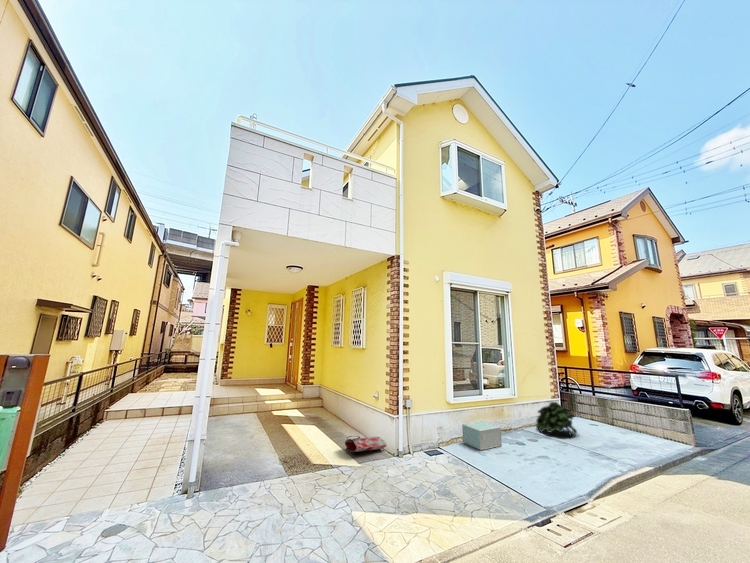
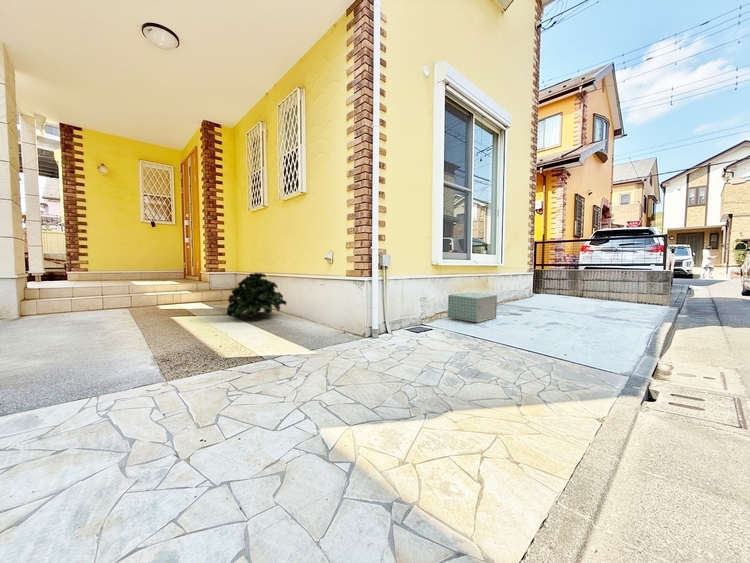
potted plant: present [536,402,577,436] -> present [227,273,287,319]
bag: present [345,436,387,455] -> none [282,314,352,339]

